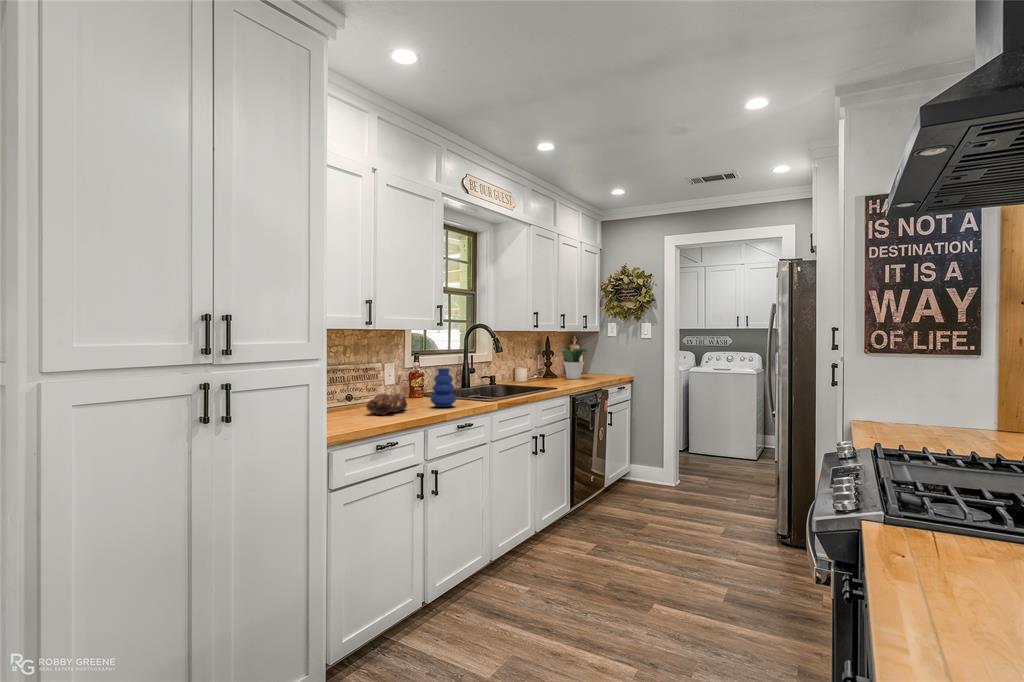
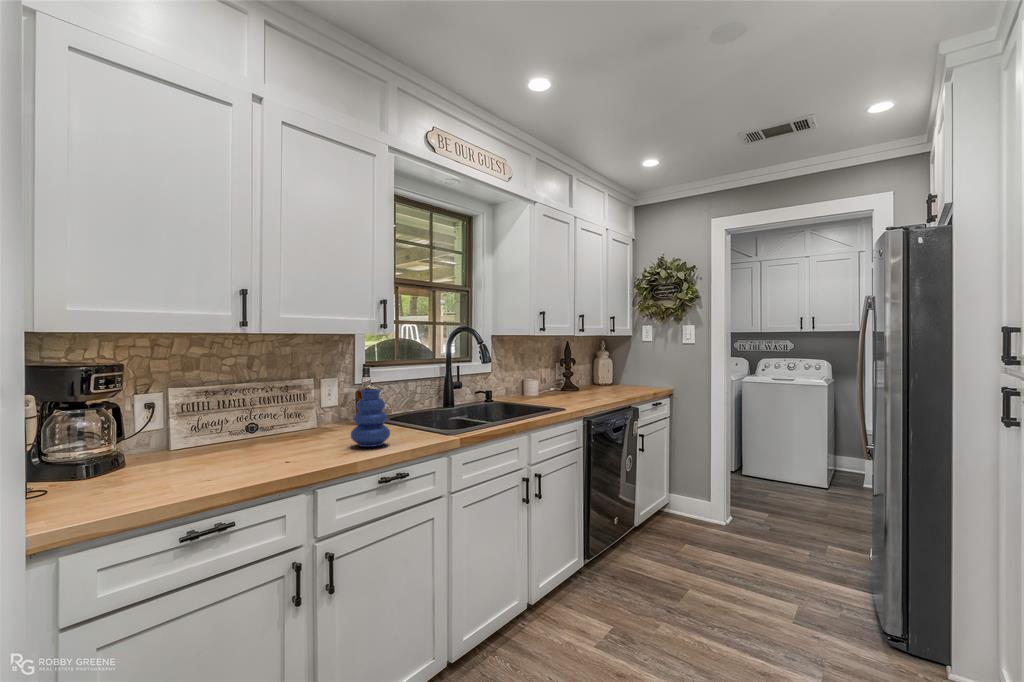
potted plant: present [560,348,587,379] -> none [579,356,616,393]
bread loaf: present [366,393,407,415] -> none [229,429,310,465]

